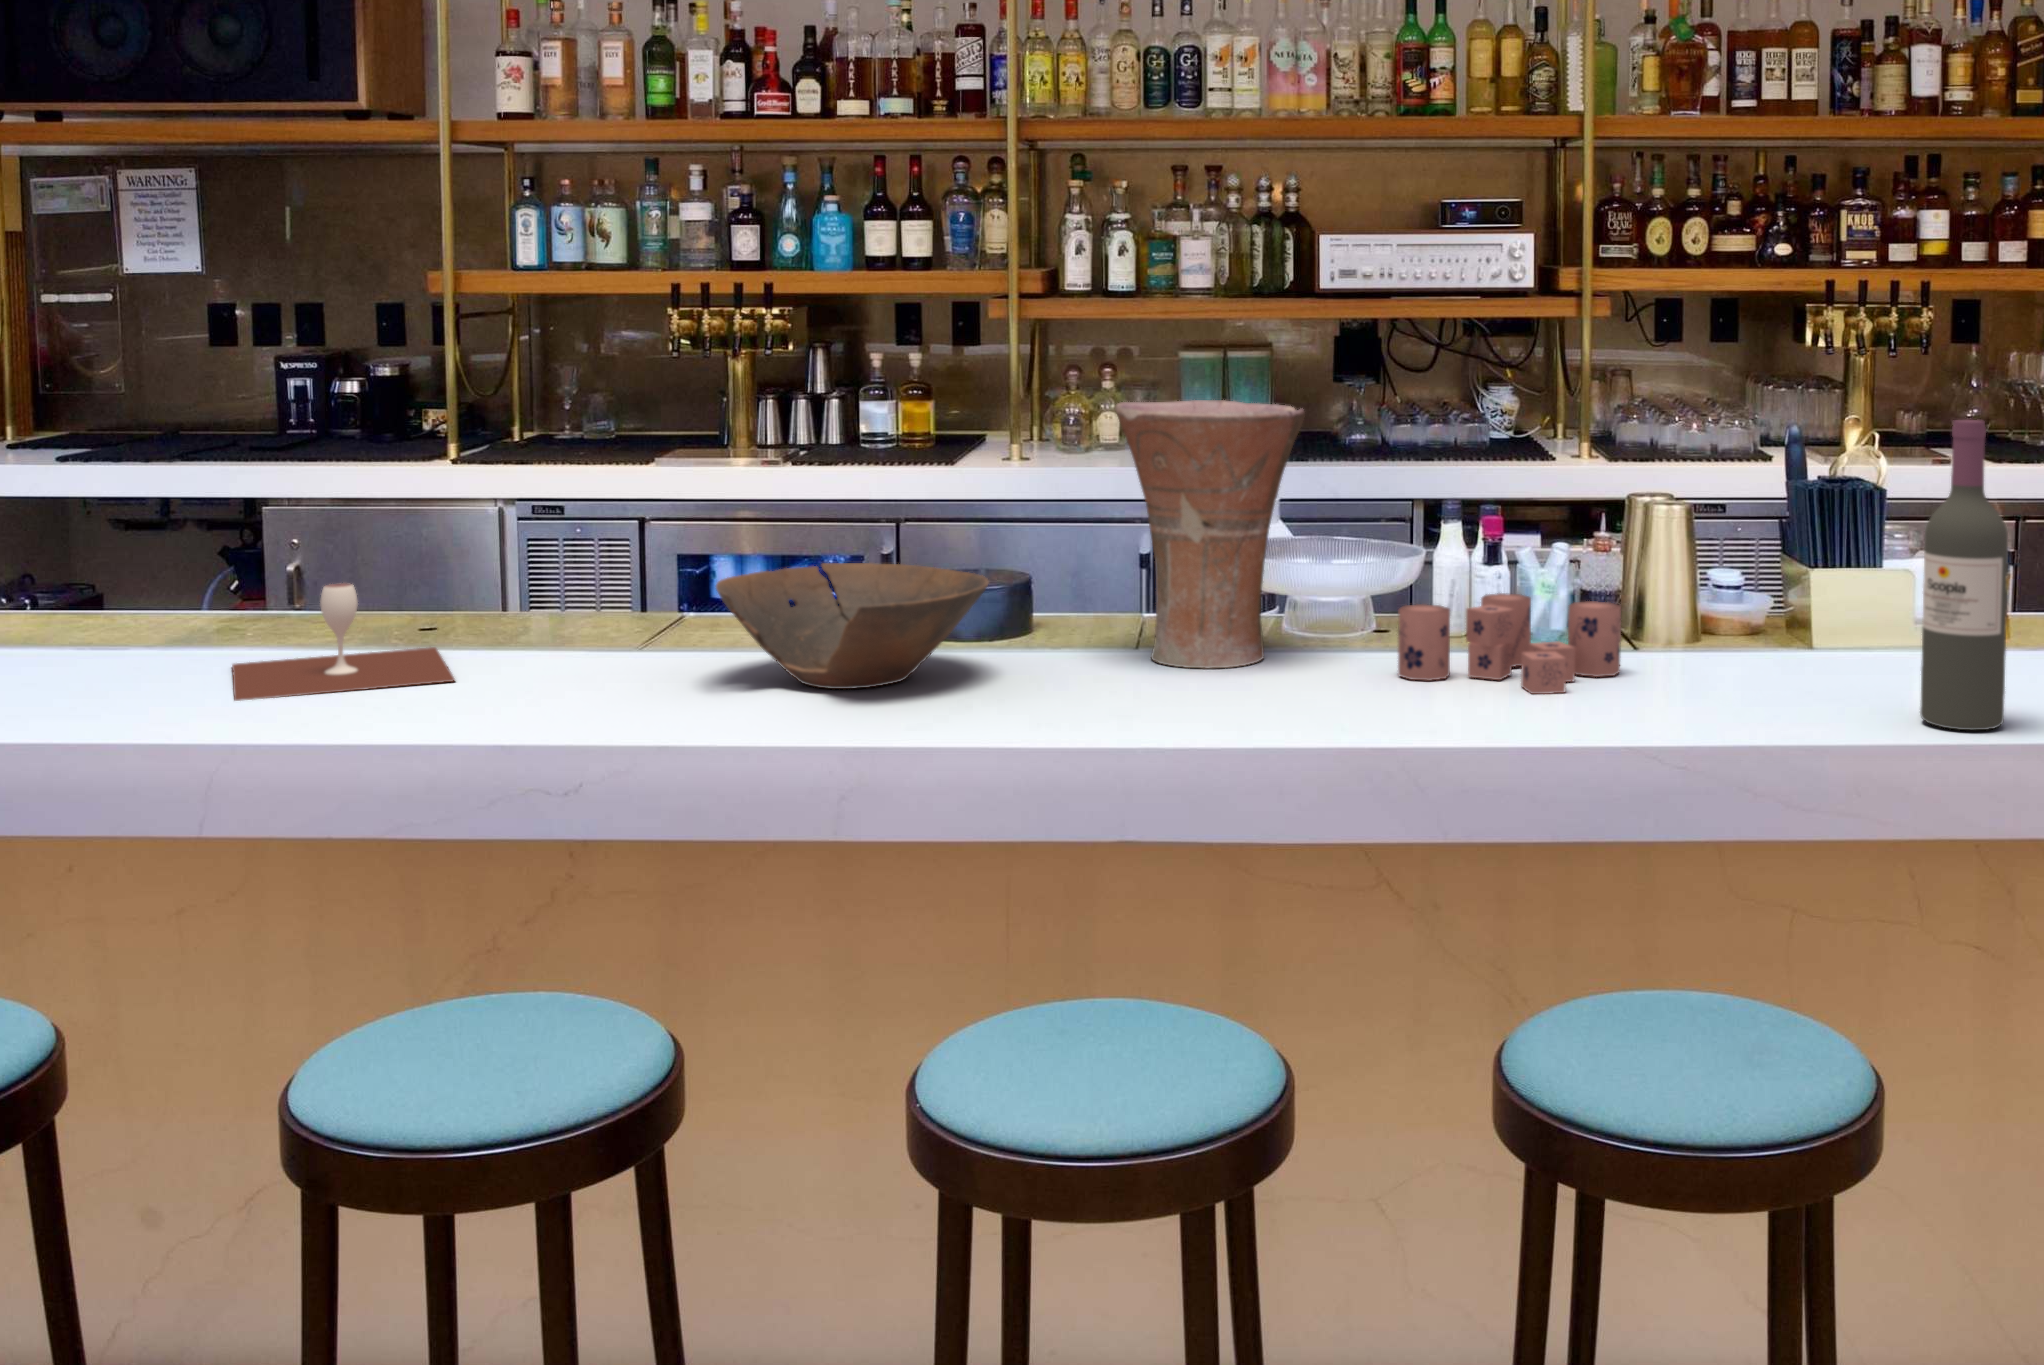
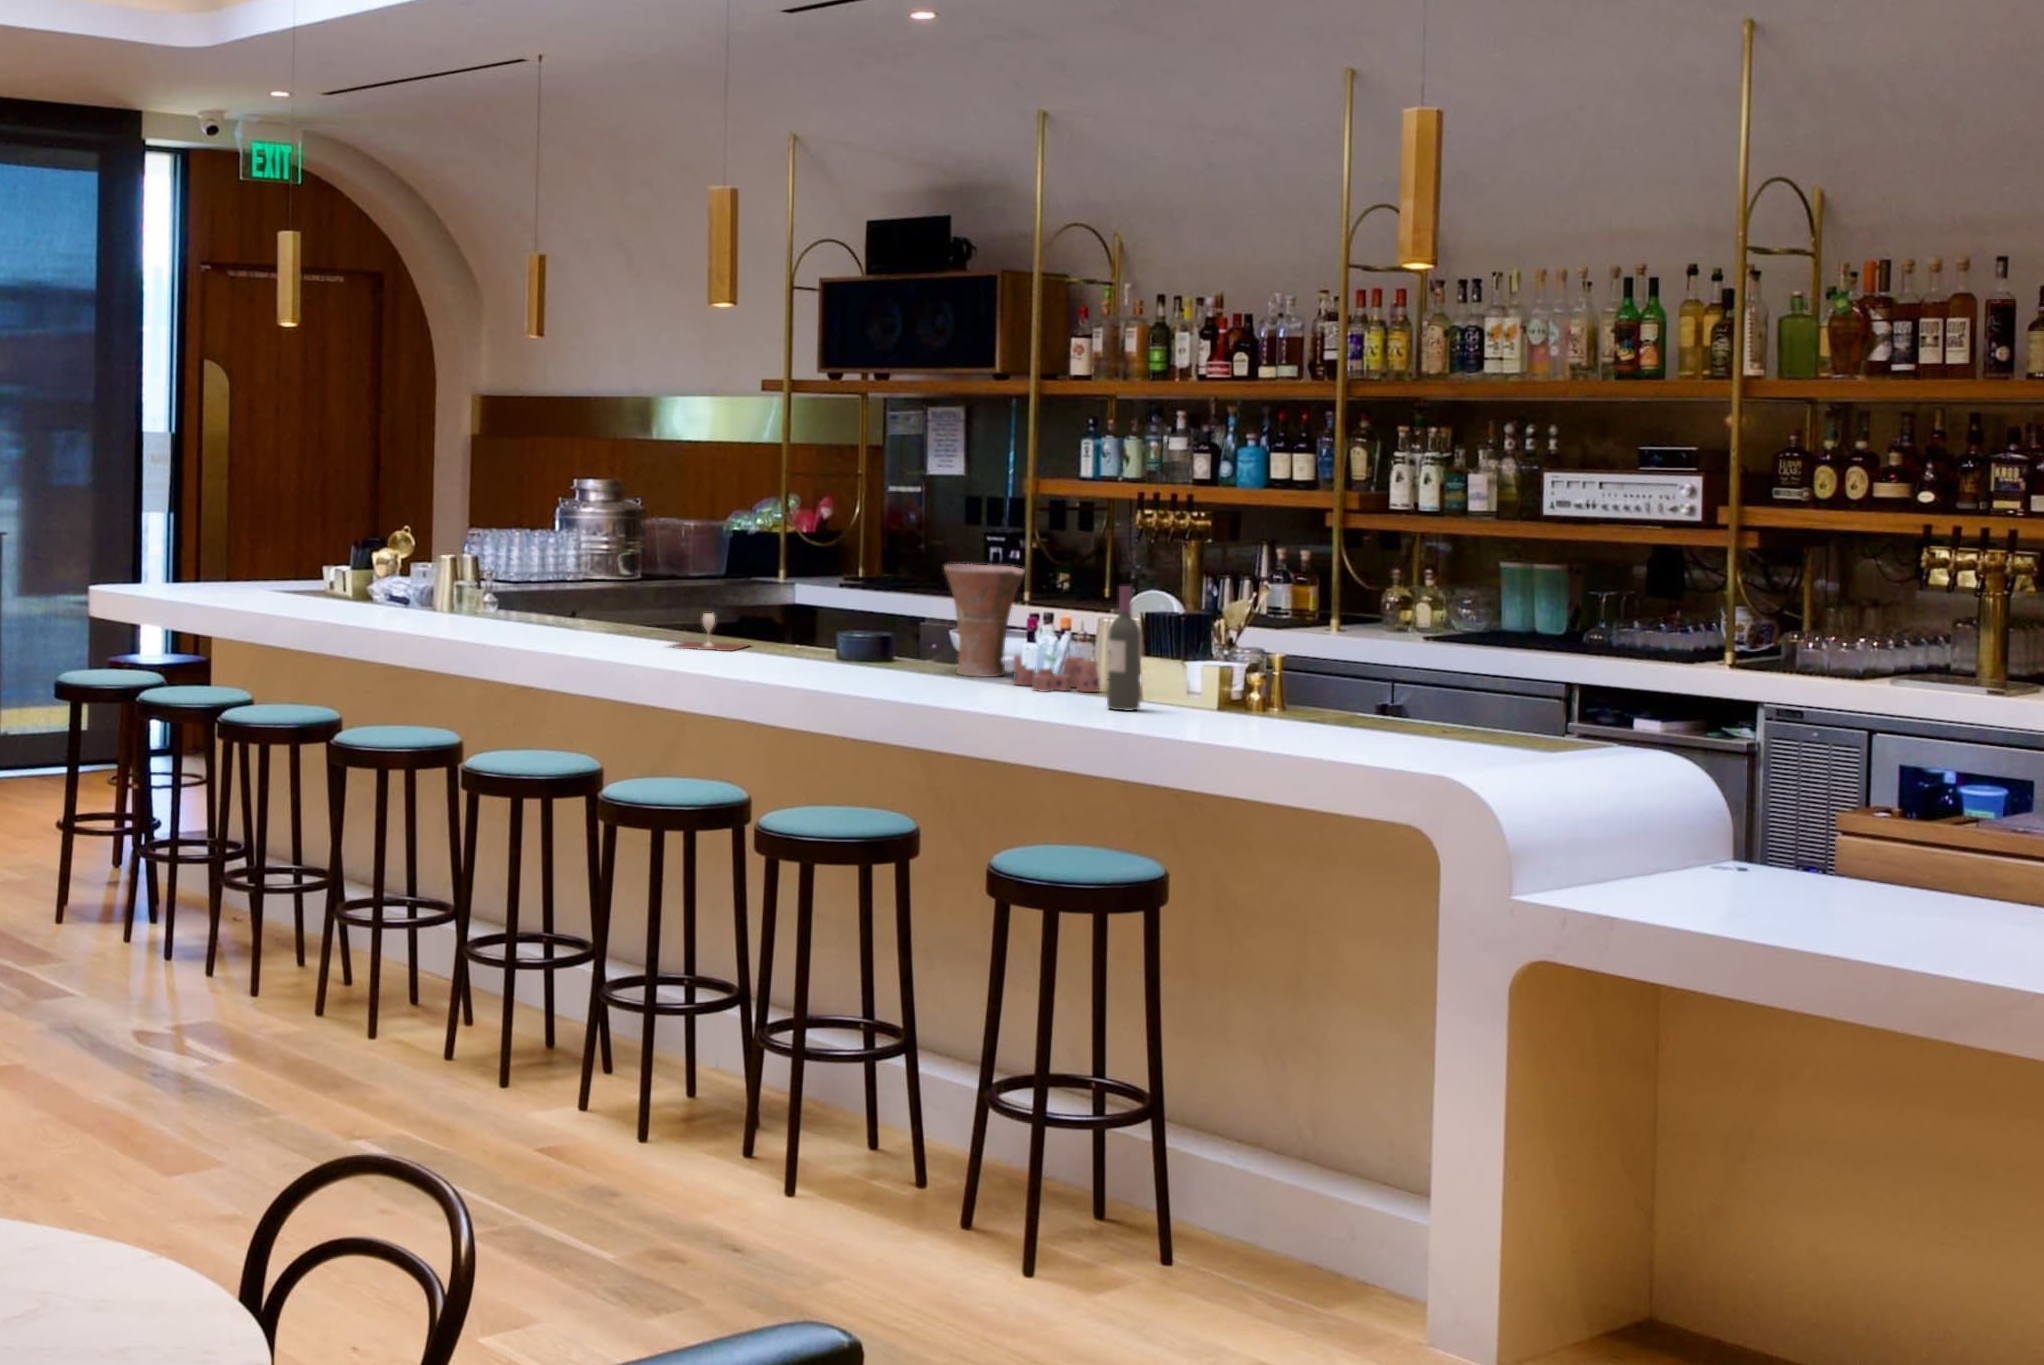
bowl: present [716,563,988,689] -> none [793,621,898,665]

